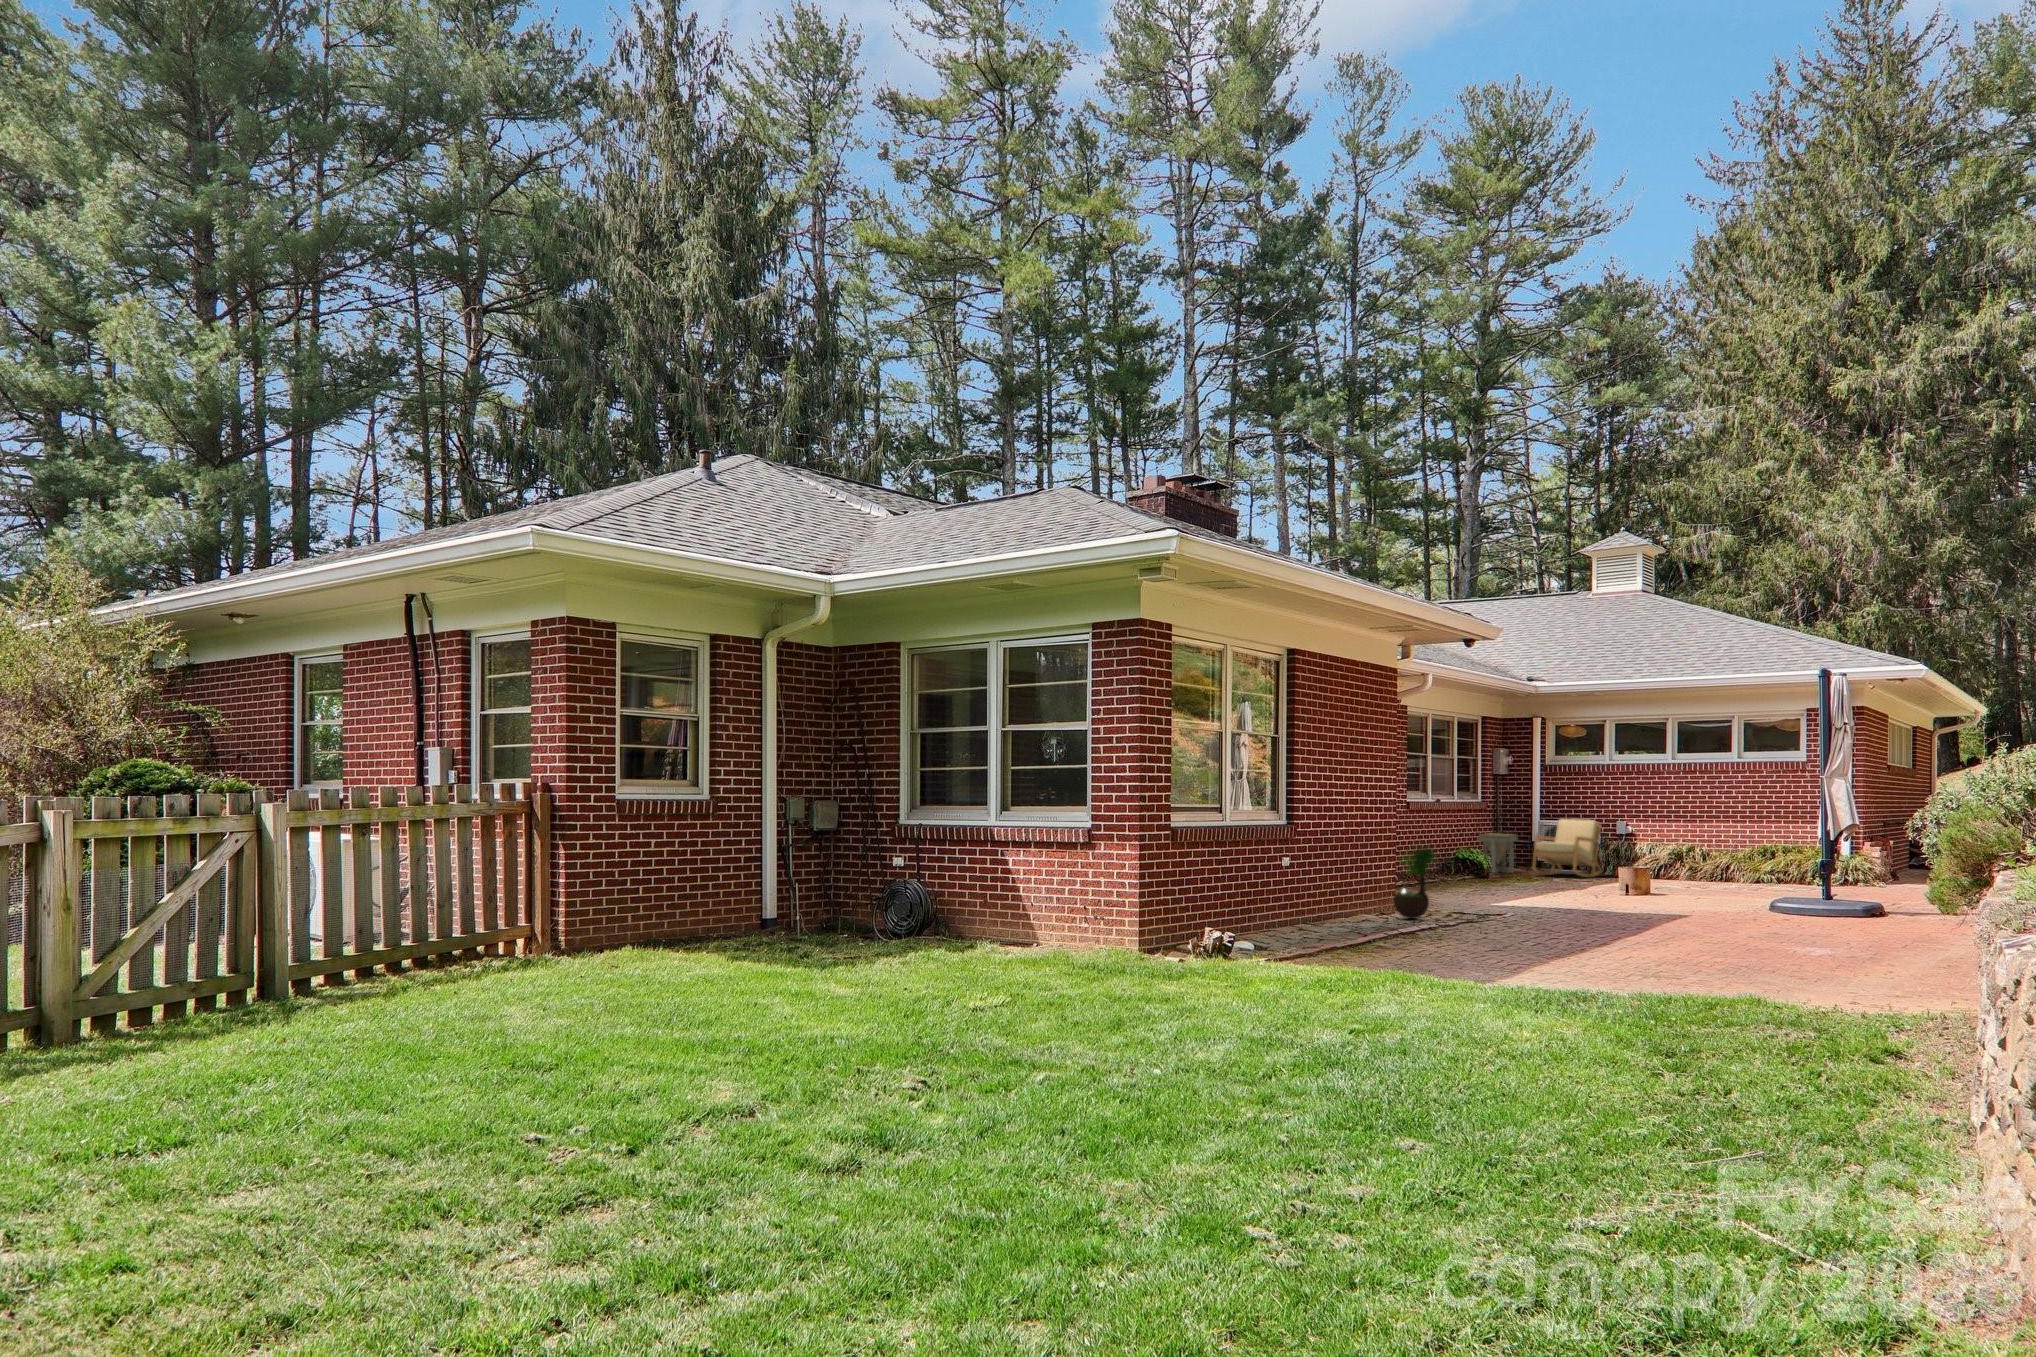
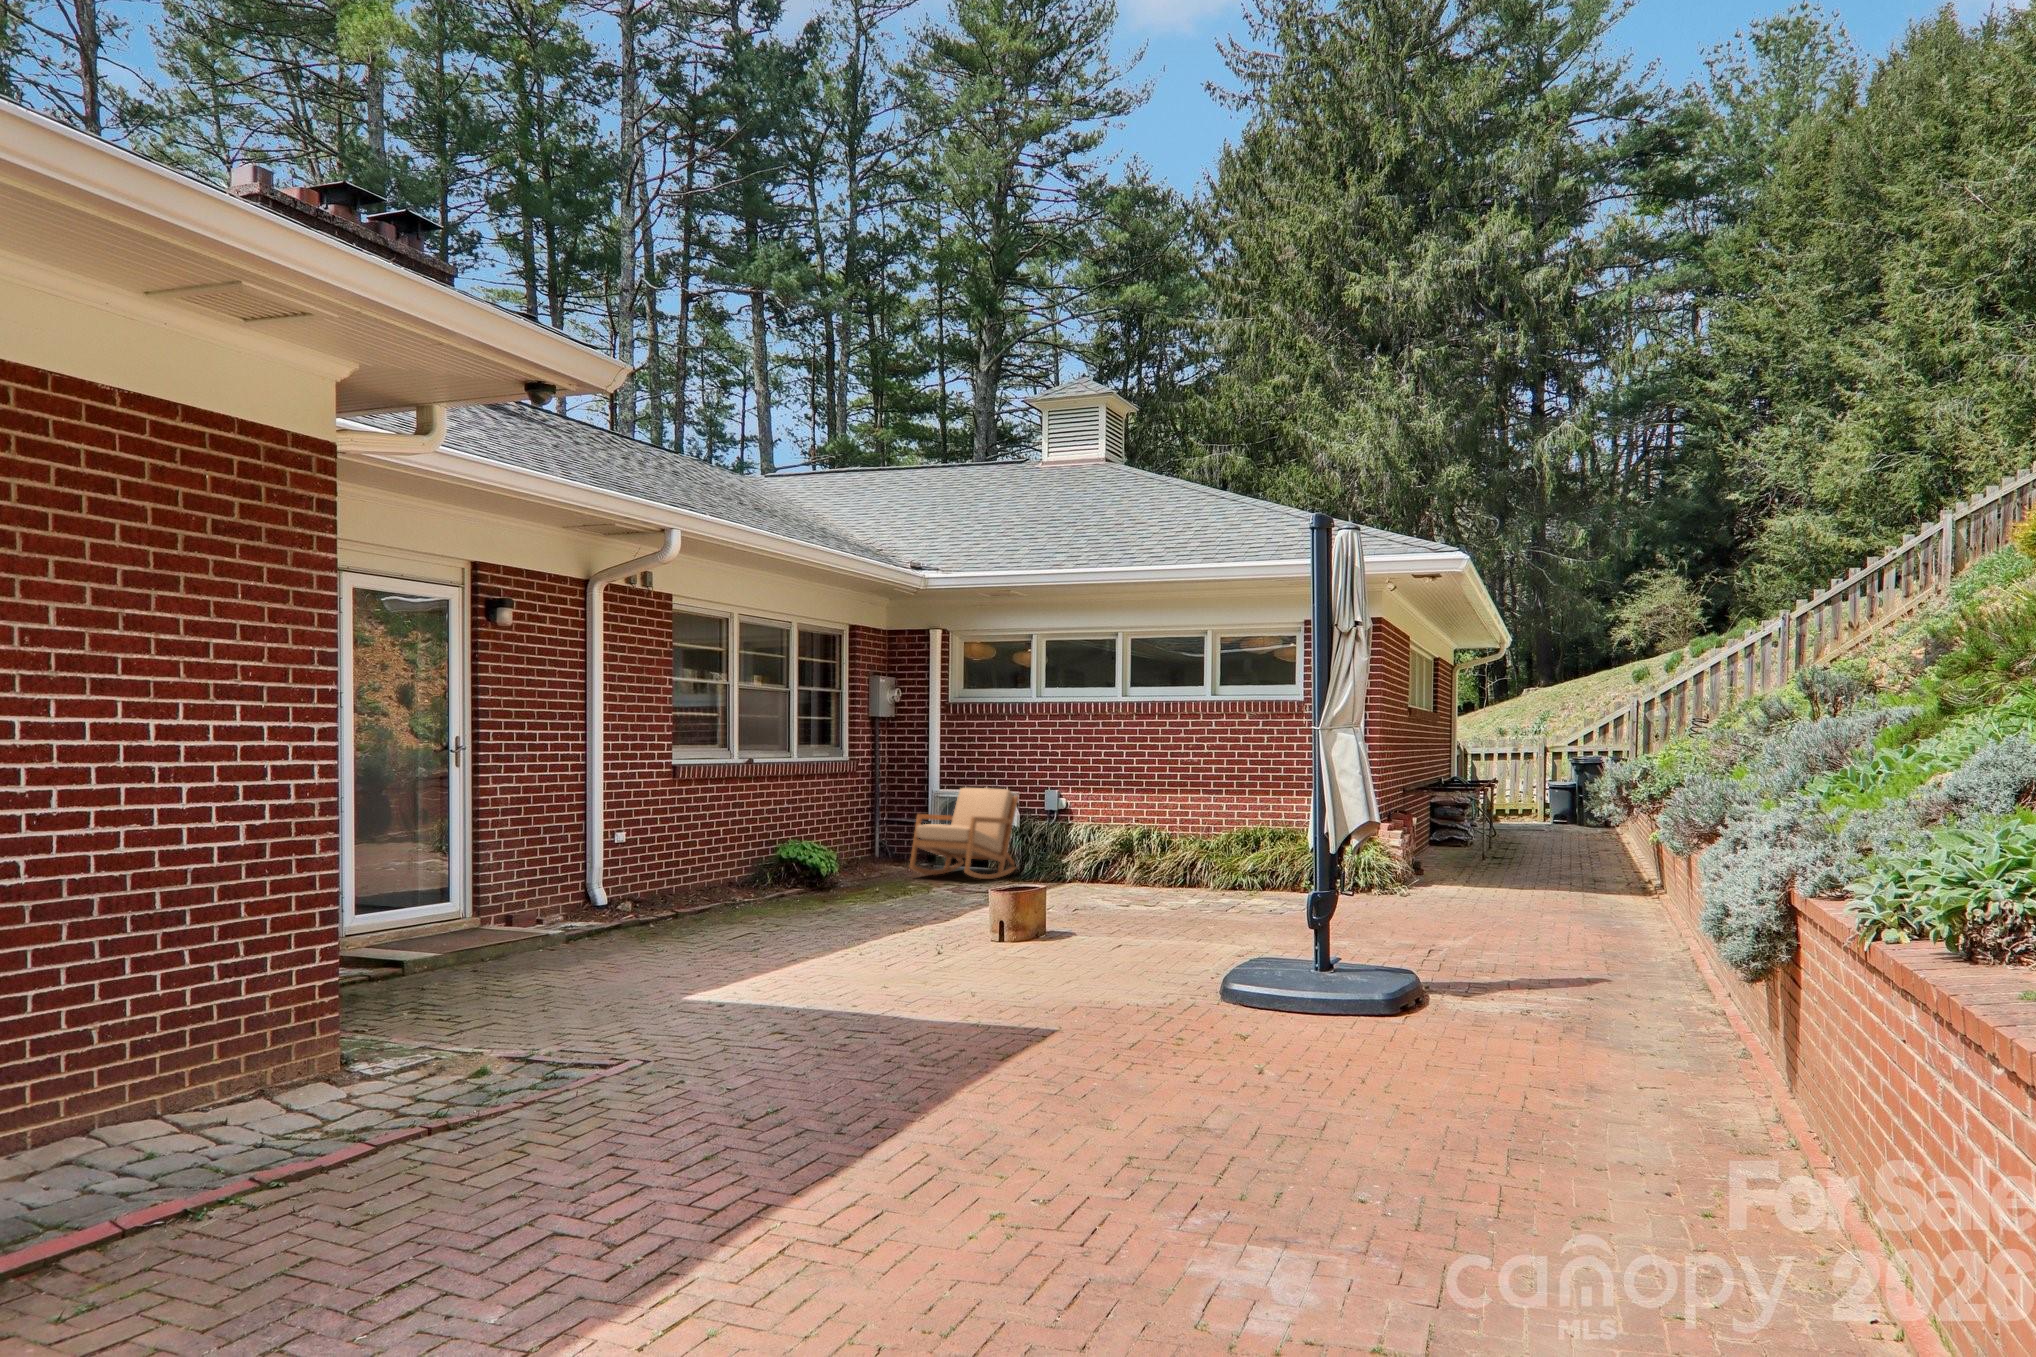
side table: present [1478,834,1518,873] -> none [842,809,904,871]
potted tree: present [1393,846,1436,919] -> none [247,889,393,1109]

